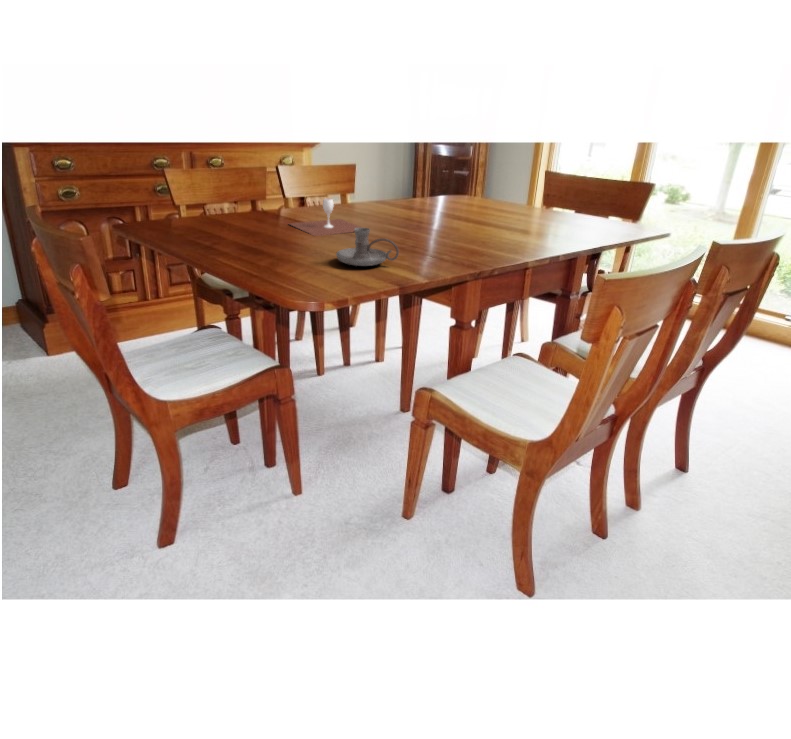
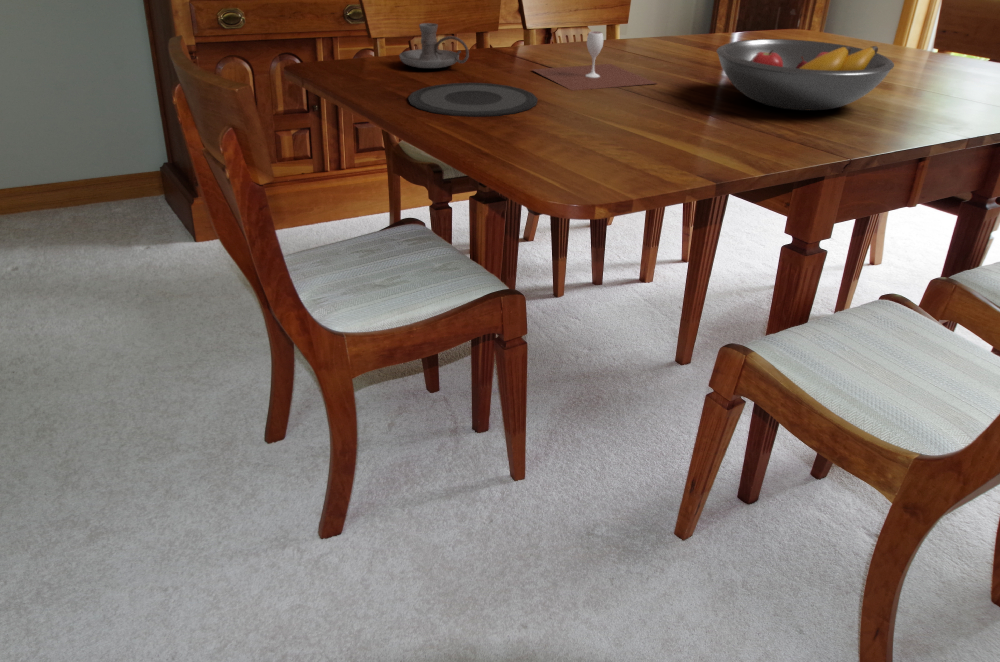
fruit bowl: none [404,201,509,244] -> present [717,39,894,111]
candle holder: present [336,228,399,266] -> present [399,23,469,68]
plate: none [204,233,292,254] -> present [408,83,537,117]

